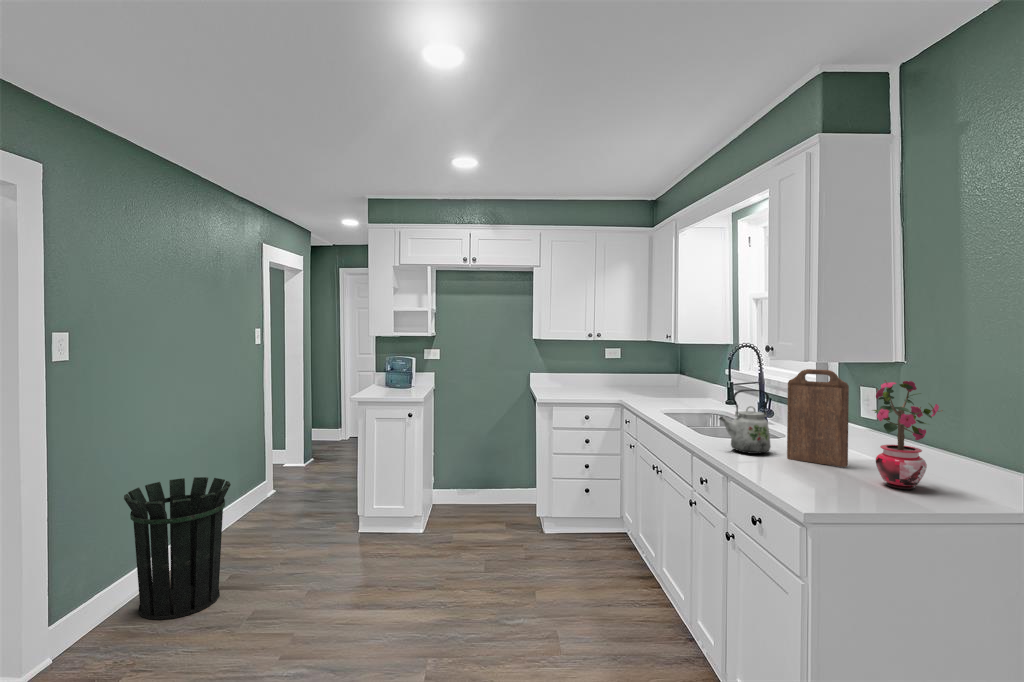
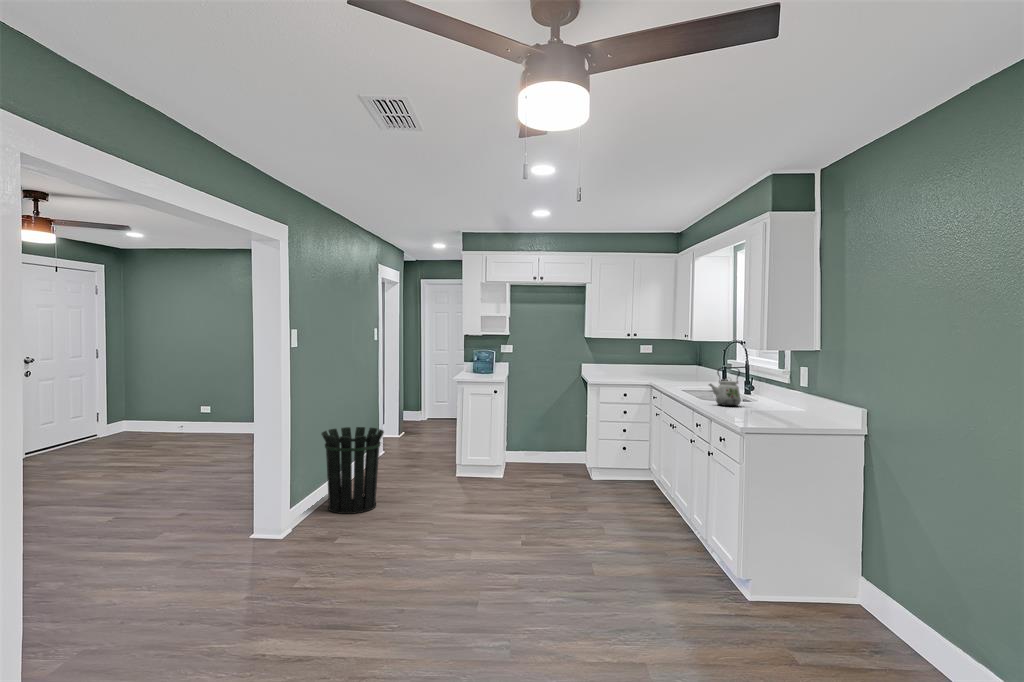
cutting board: present [787,369,849,467] -> none [749,354,783,412]
potted plant: present [873,380,942,489] -> none [791,357,826,419]

